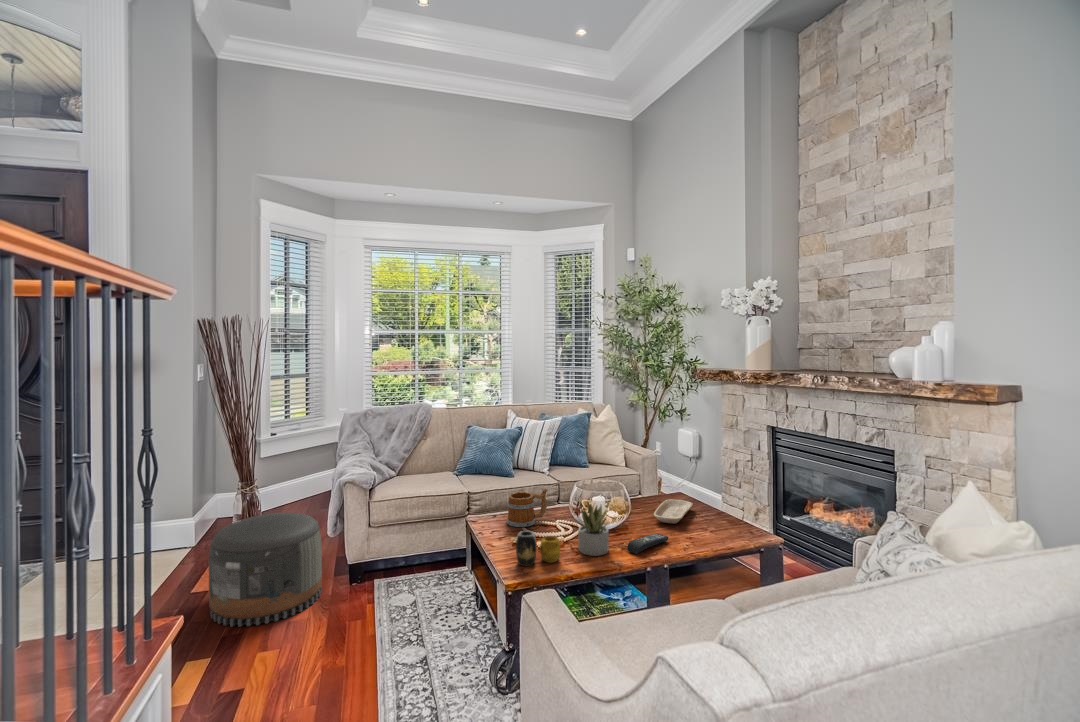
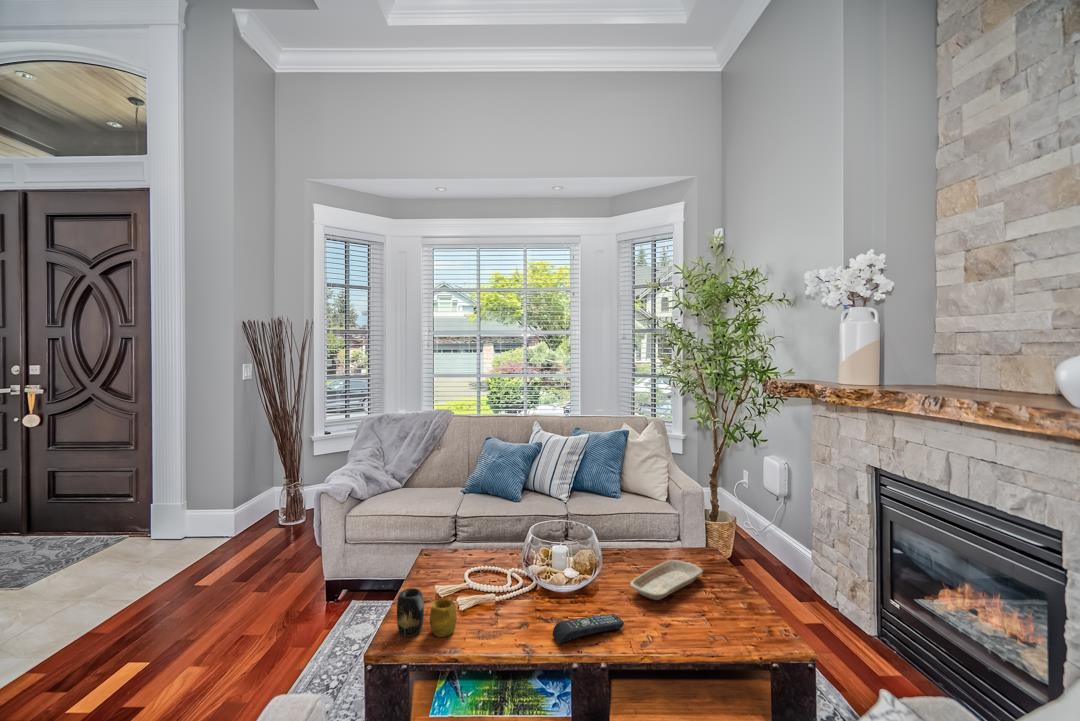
mug: present [507,488,548,527] -> none [445,528,498,575]
succulent plant: present [578,502,609,556] -> none [489,557,531,637]
pouf: present [209,513,322,627] -> none [181,518,299,637]

